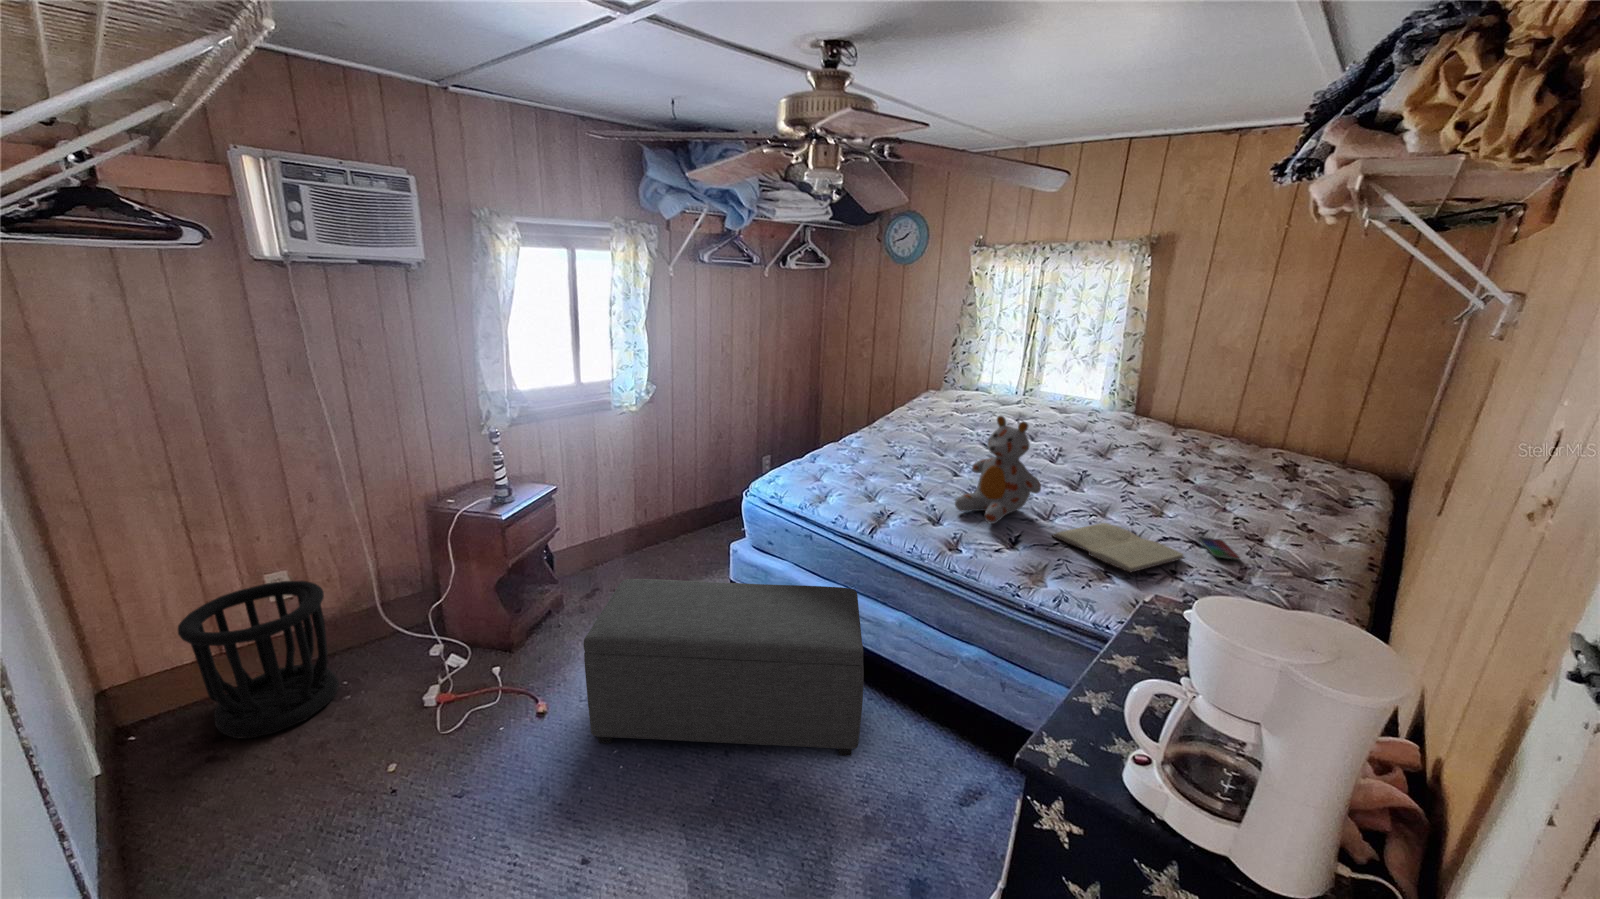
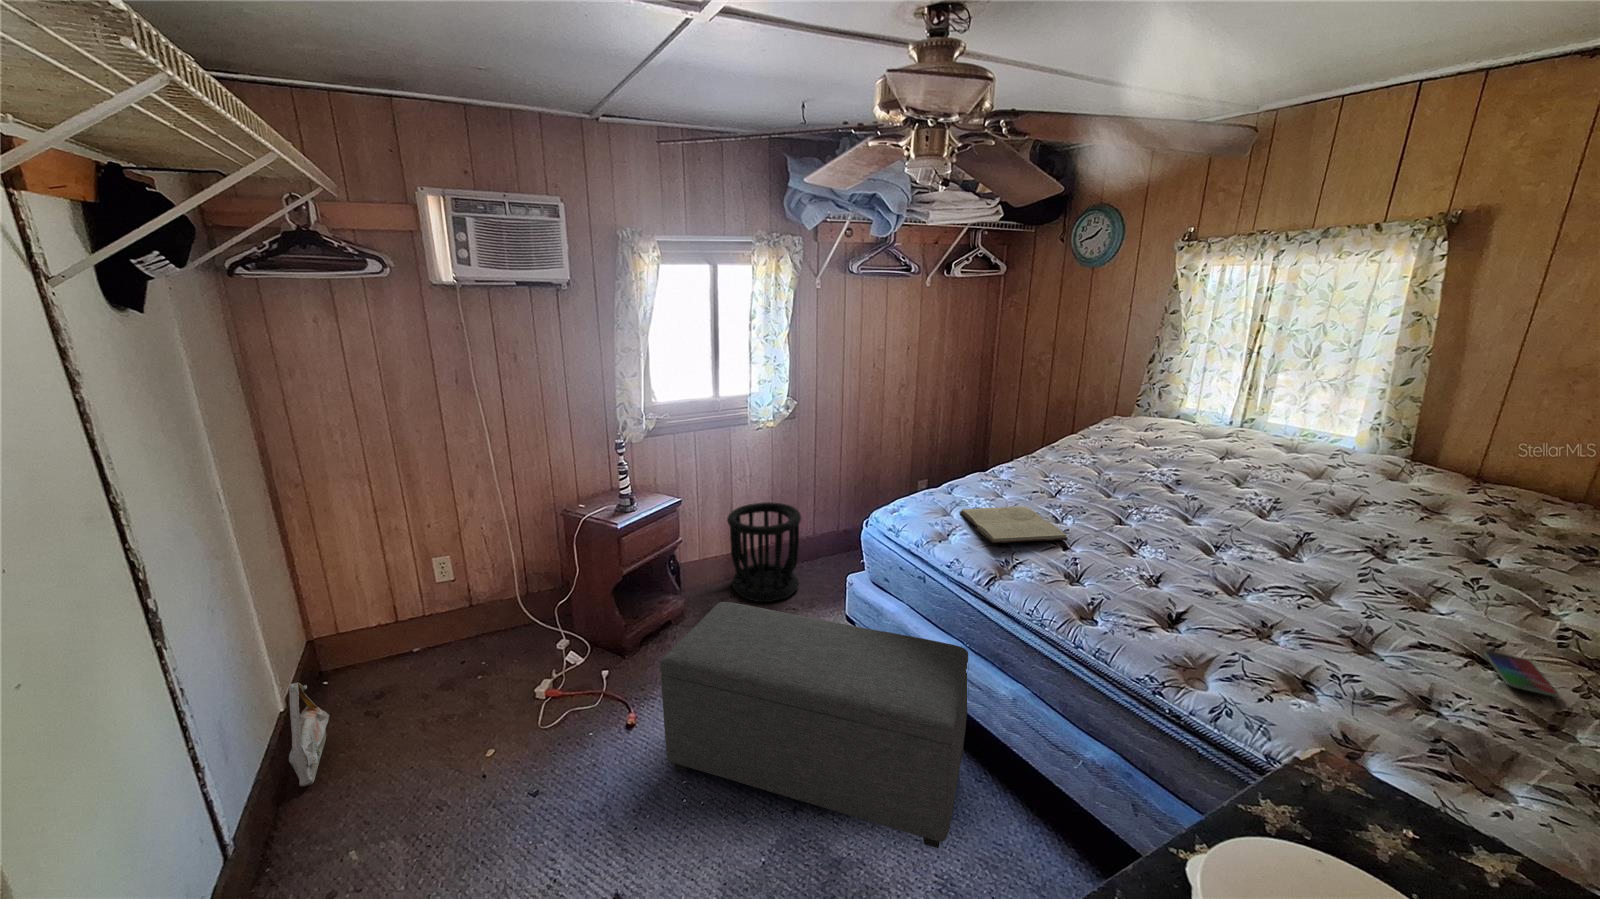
stuffed bear: present [955,416,1041,524] -> none [1101,453,1222,592]
book: present [1052,523,1184,572] -> present [960,507,1068,543]
wastebasket: present [178,581,339,739] -> present [727,502,801,602]
bag: none [112,736,163,853] -> present [289,683,330,786]

